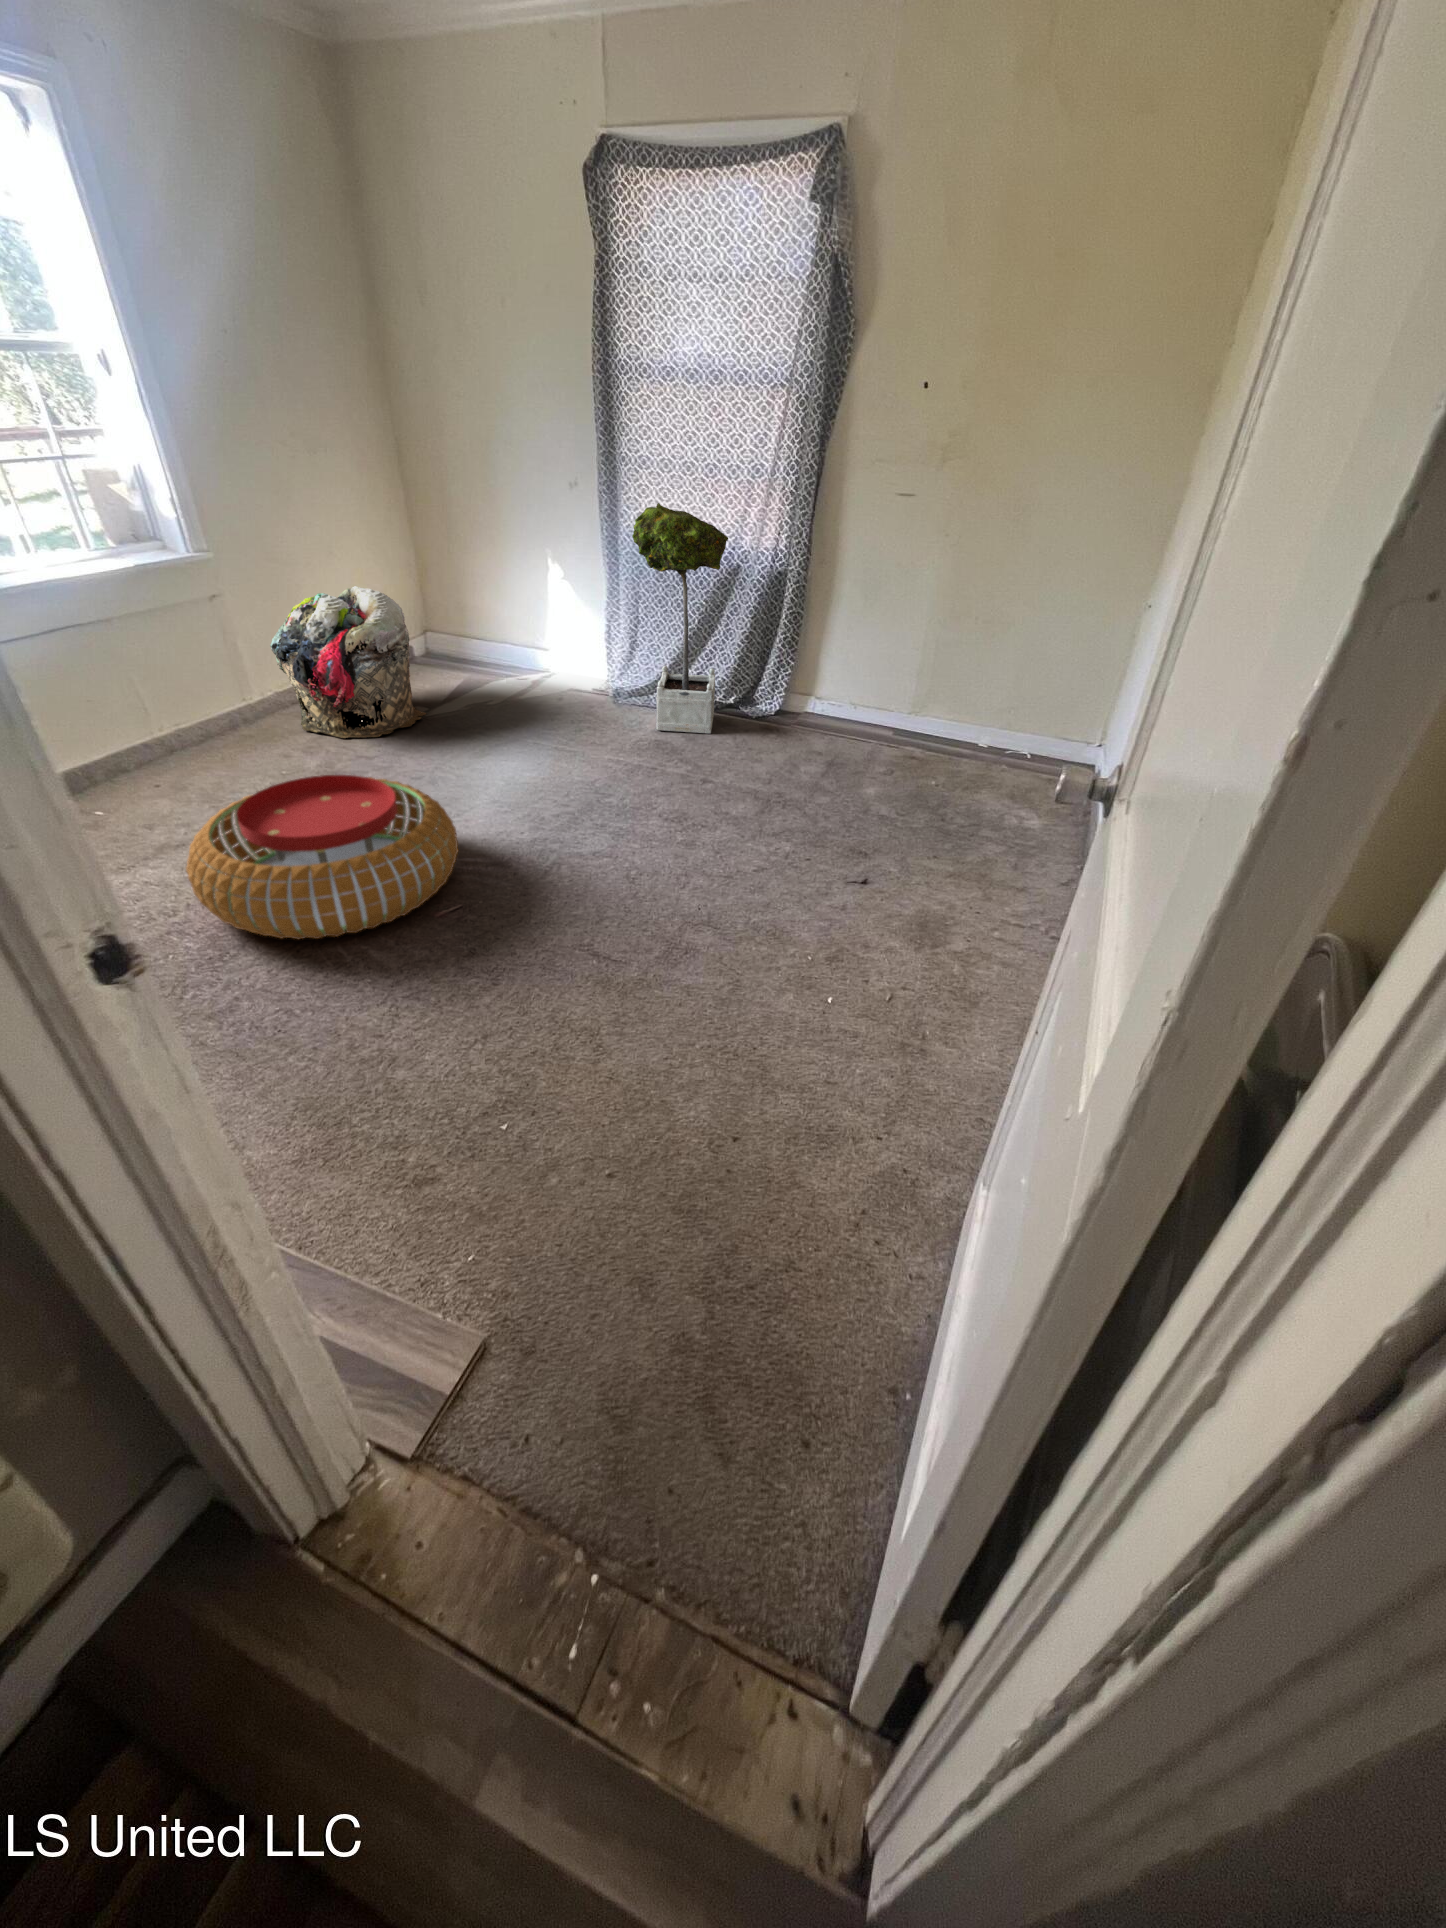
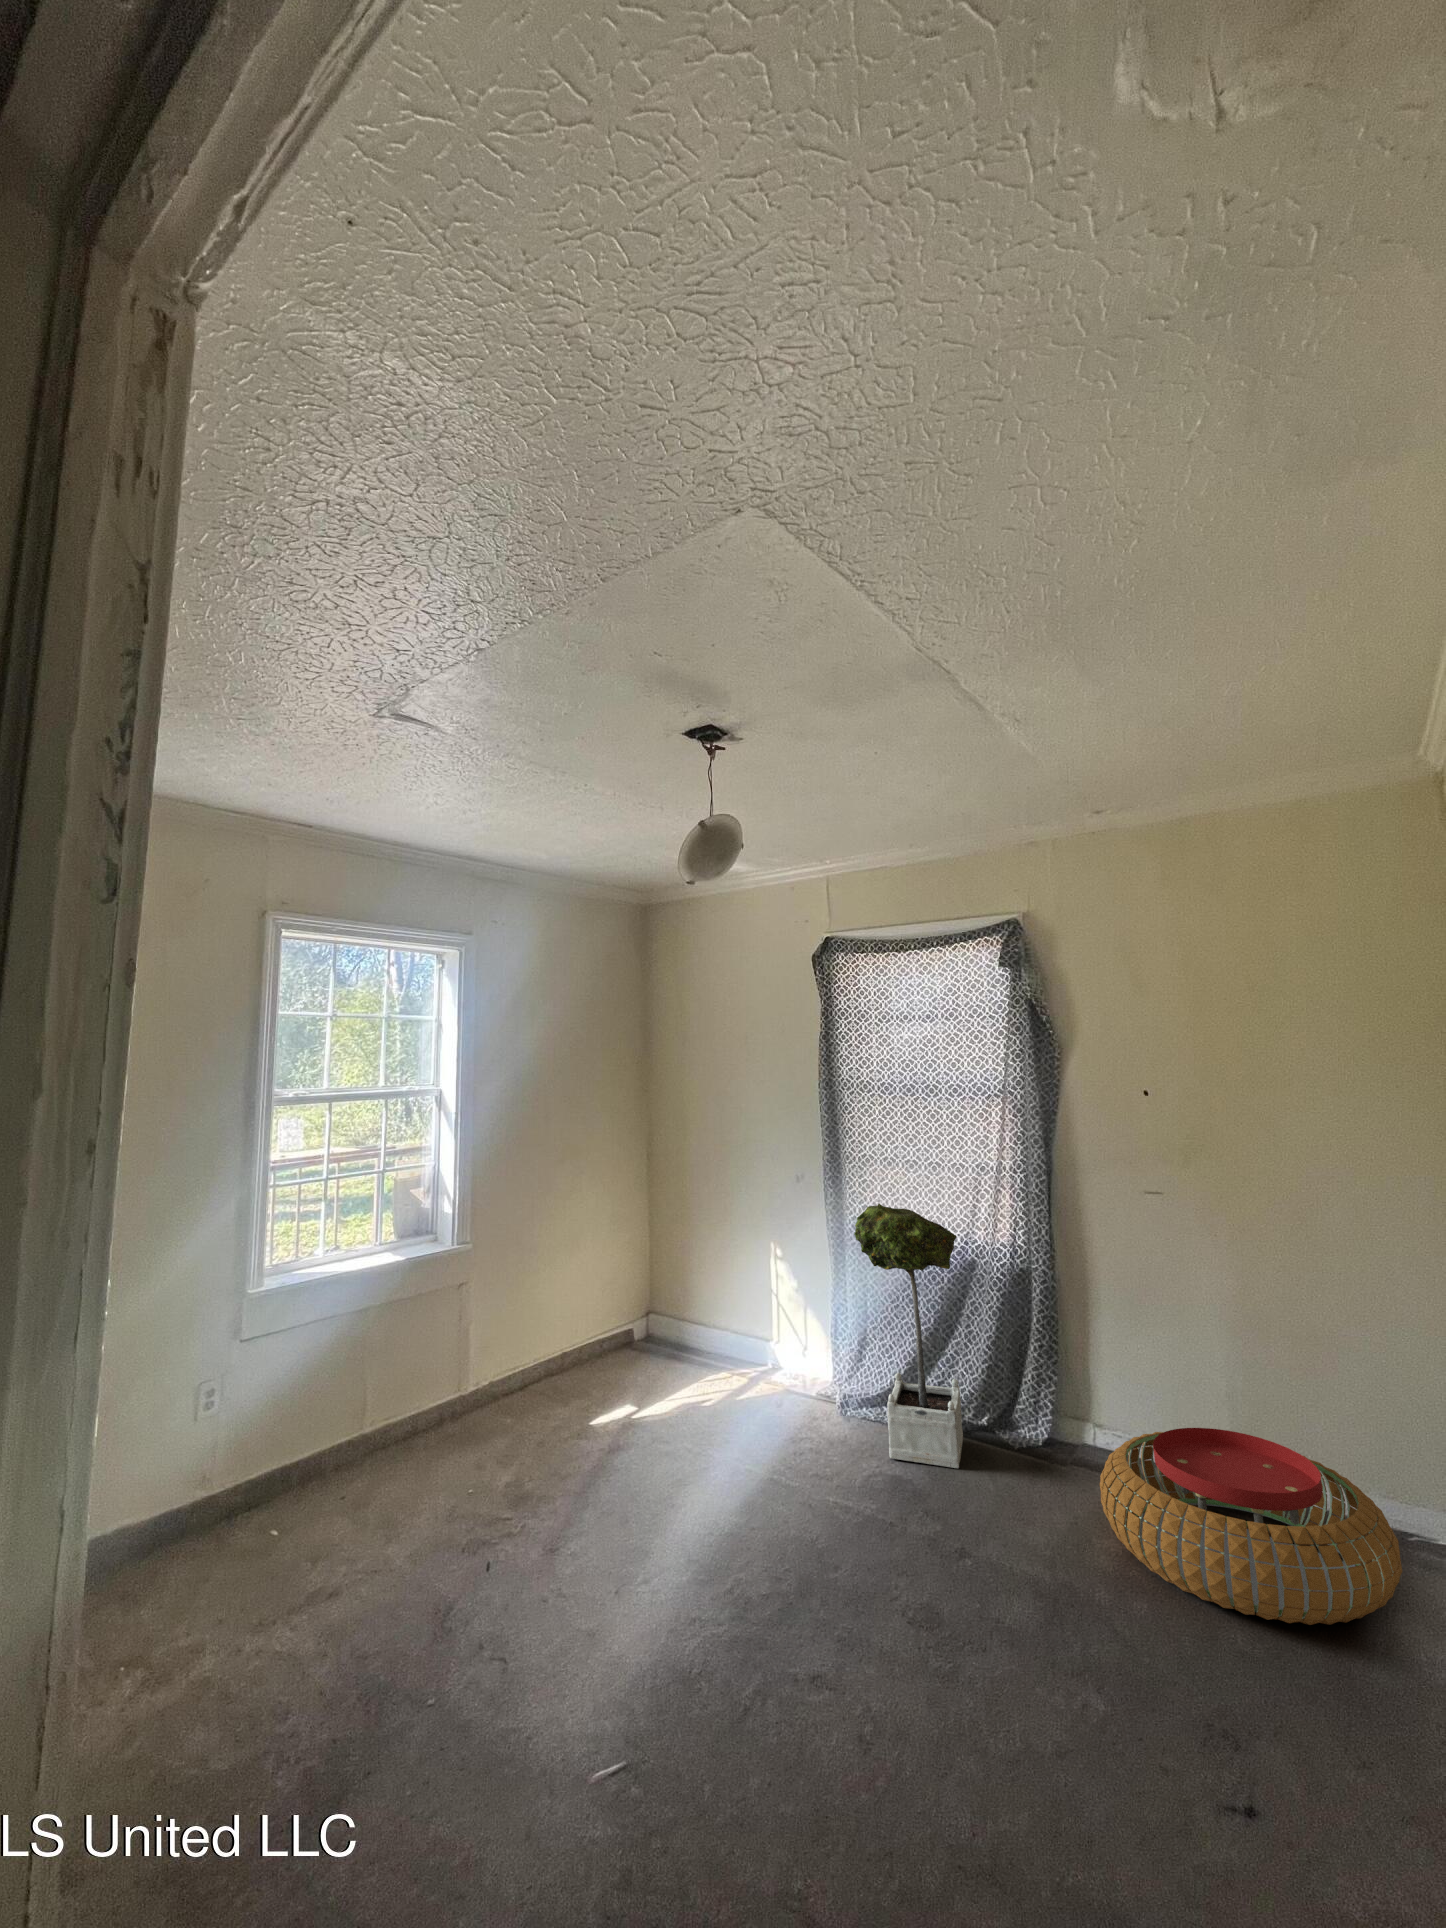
laundry basket: present [270,586,427,738] -> none [495,1276,632,1445]
pouf: present [186,775,458,939] -> present [1100,1428,1402,1625]

